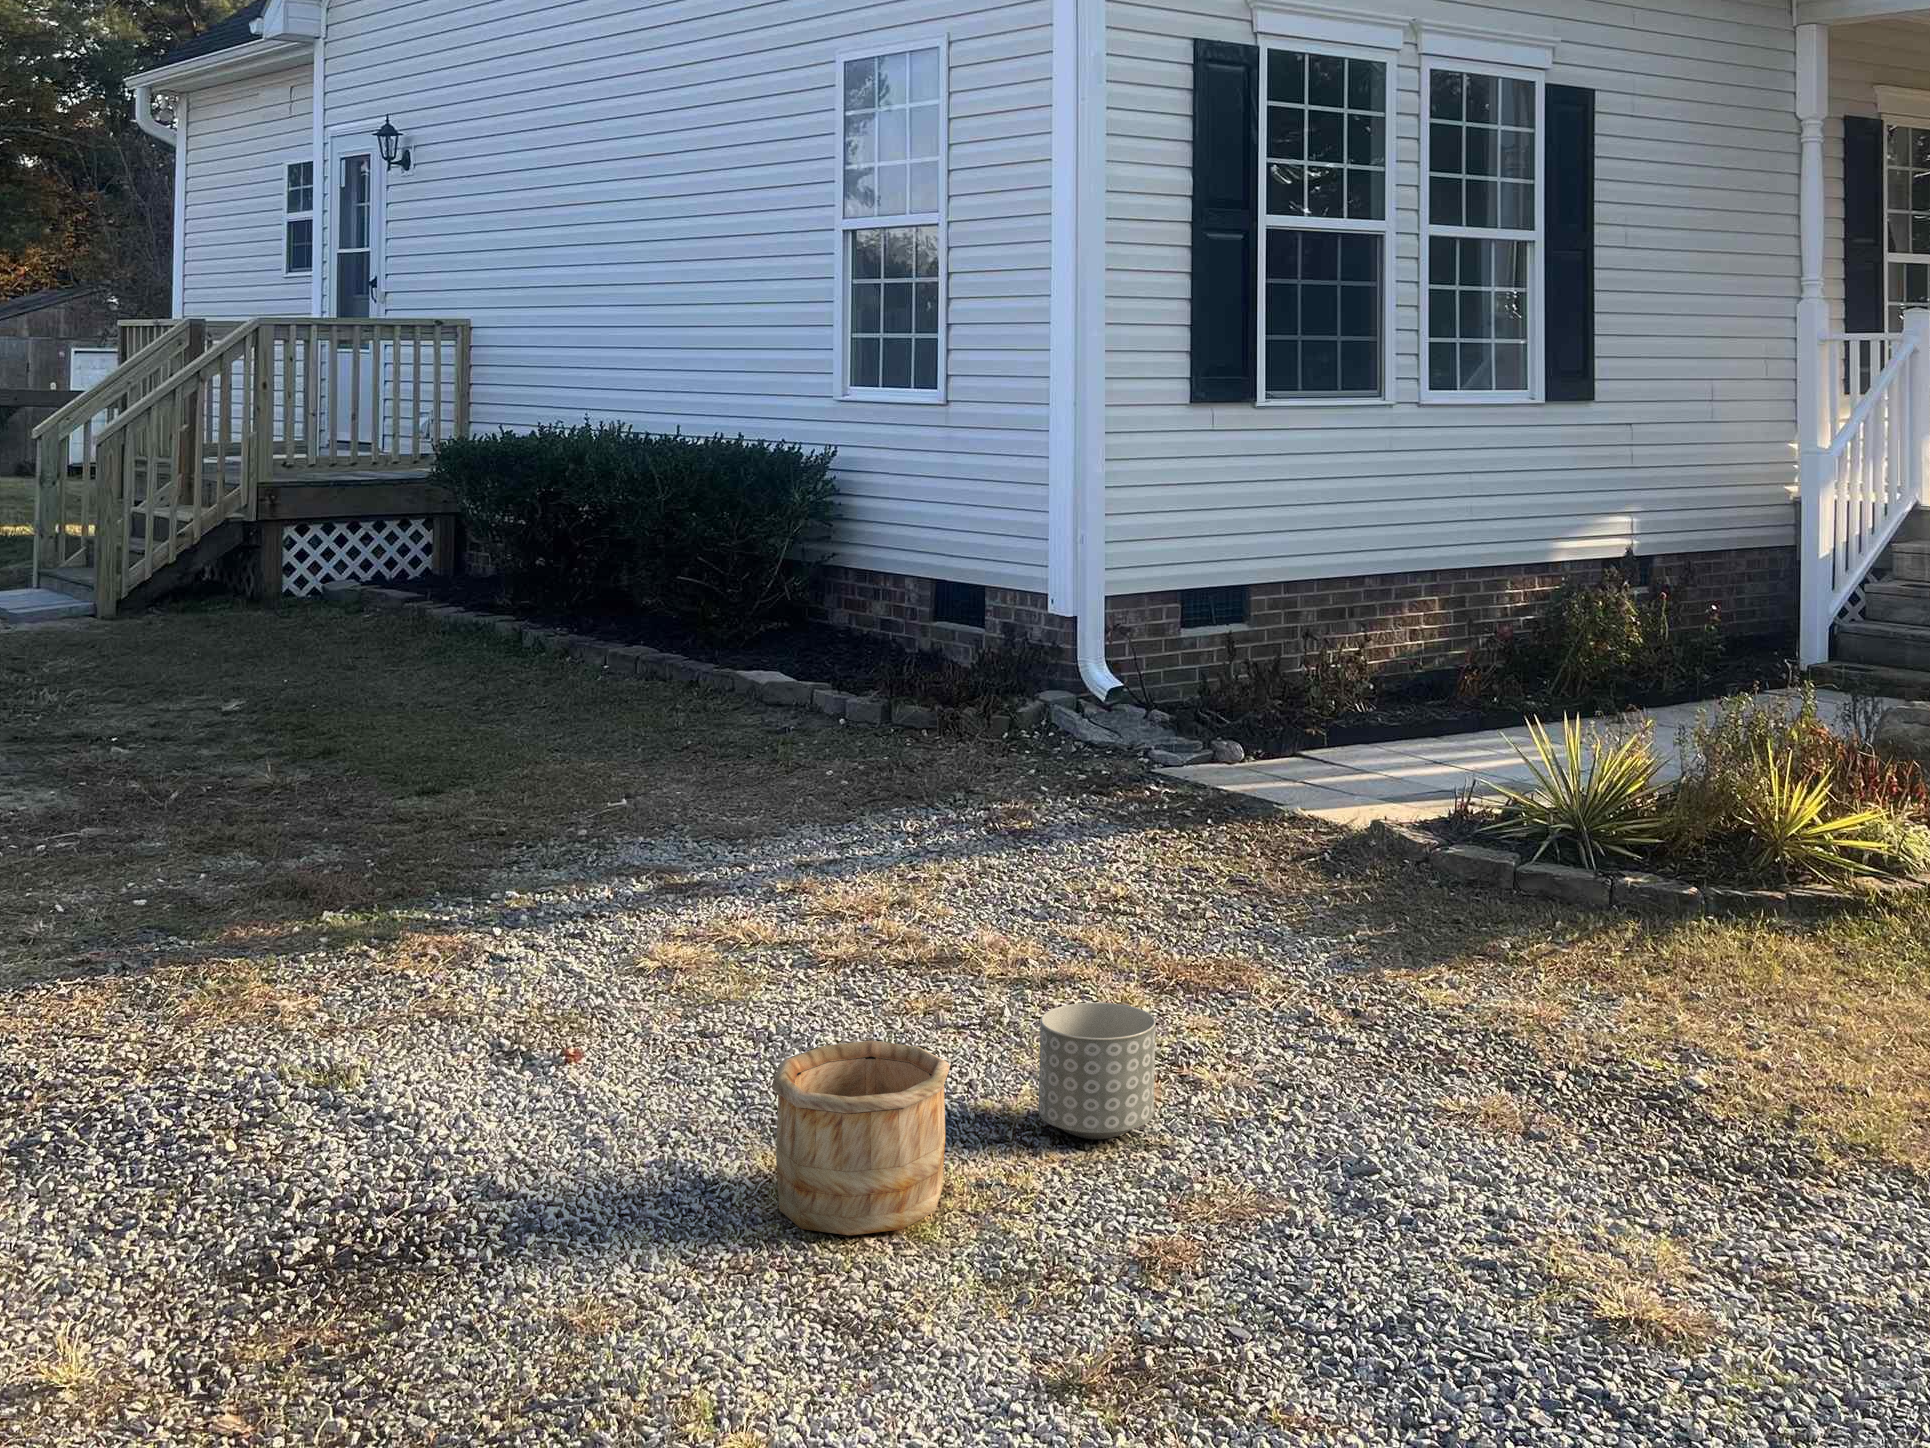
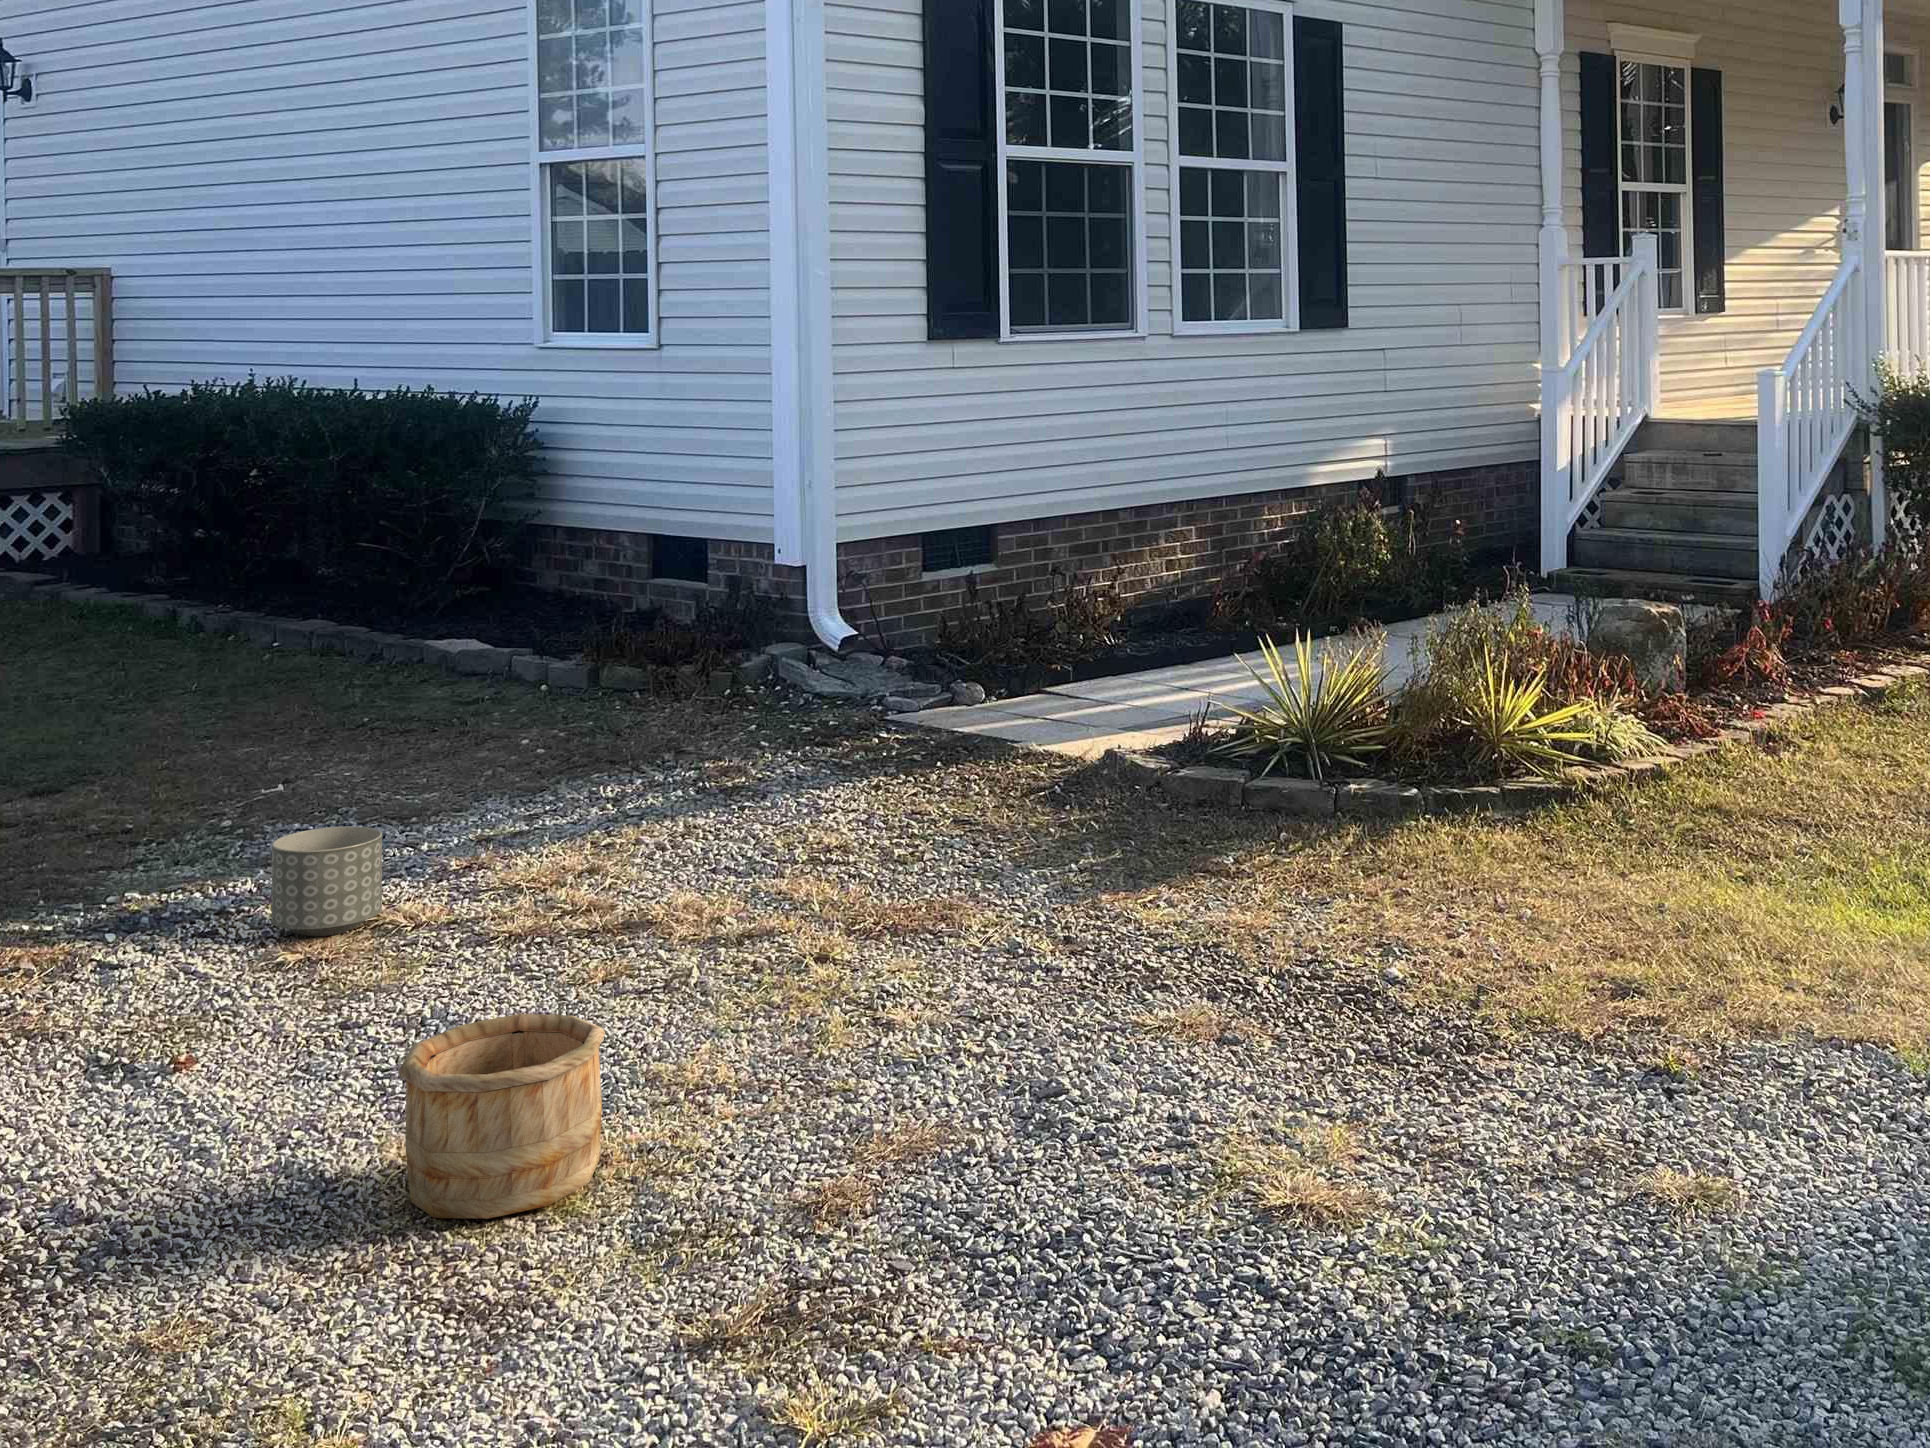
planter: present [1038,1003,1156,1139] -> present [272,826,382,937]

